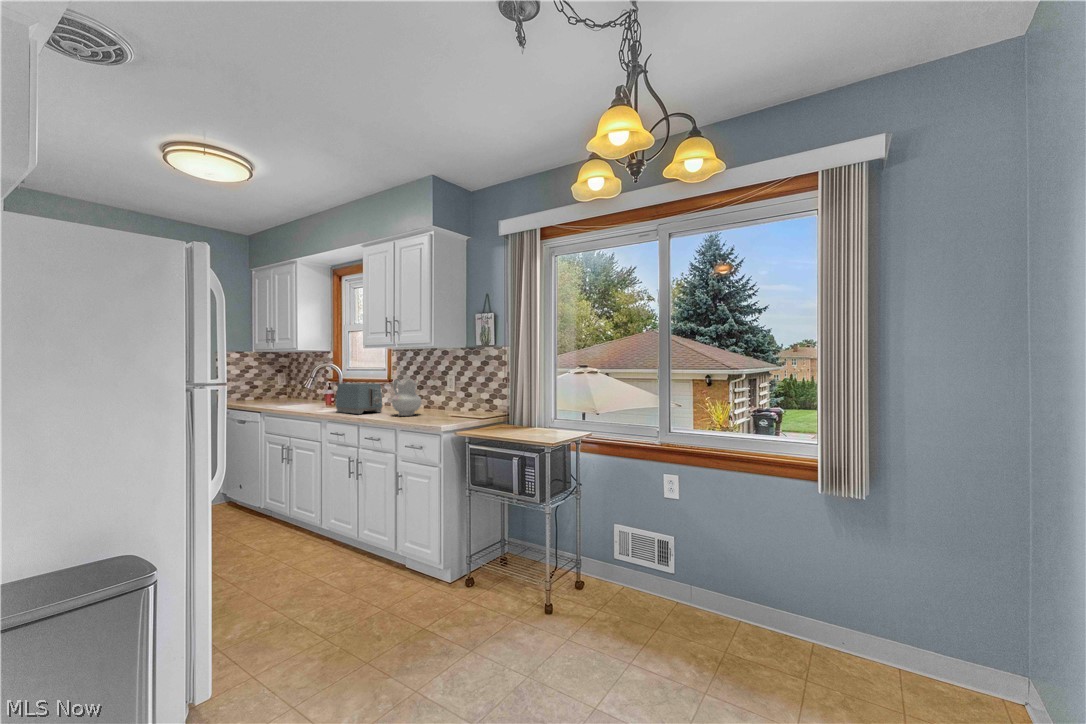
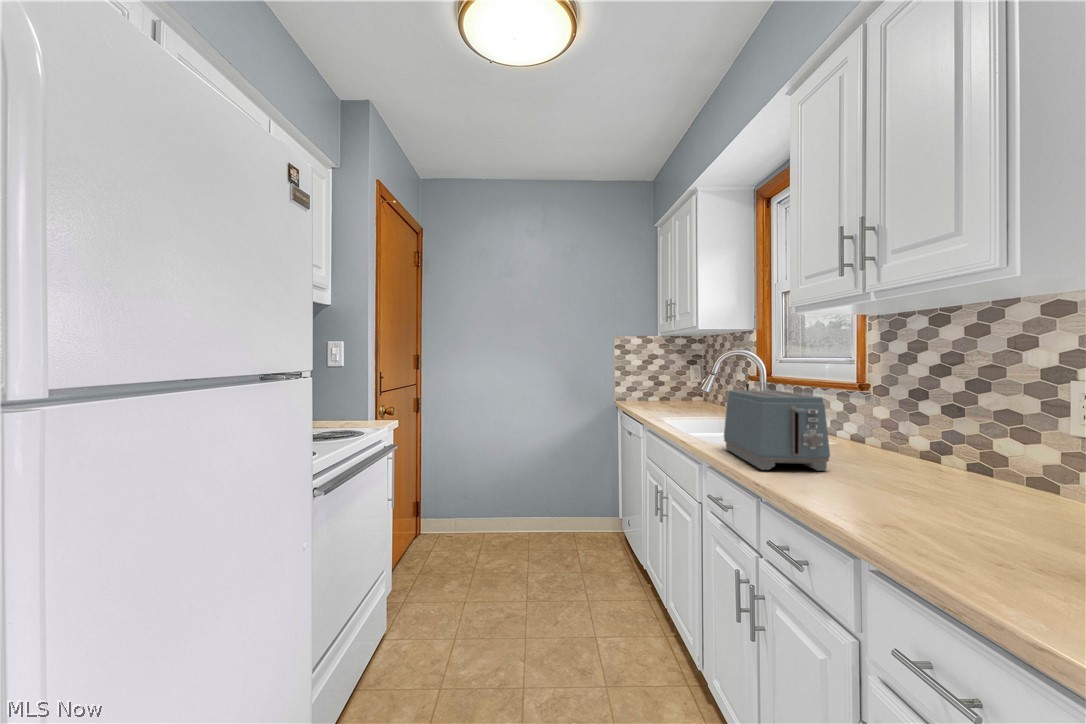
ceramic pitcher: present [392,379,421,416] -> none [851,387,967,515]

